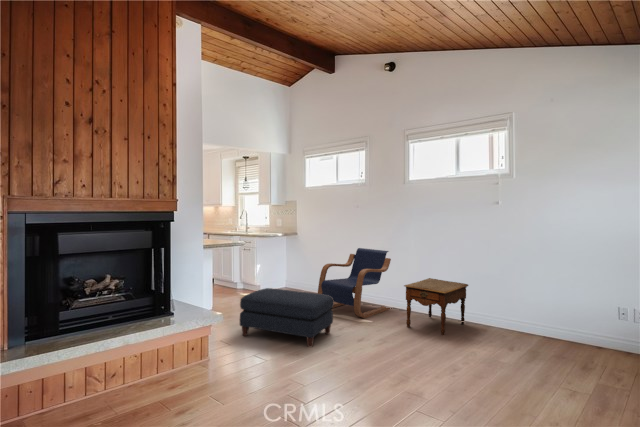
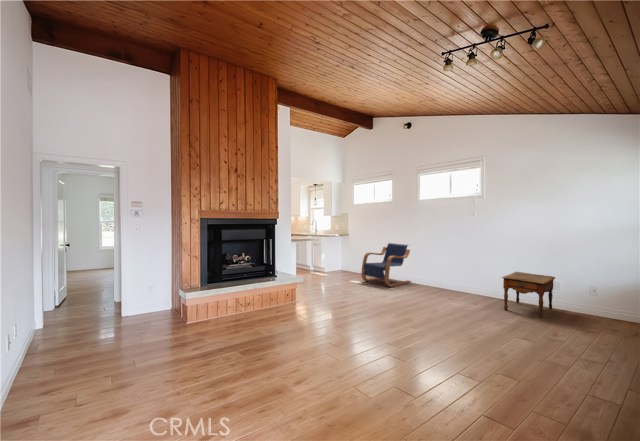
side table: present [404,278,468,335] -> present [502,272,555,317]
ottoman: present [240,288,334,347] -> none [313,266,370,300]

